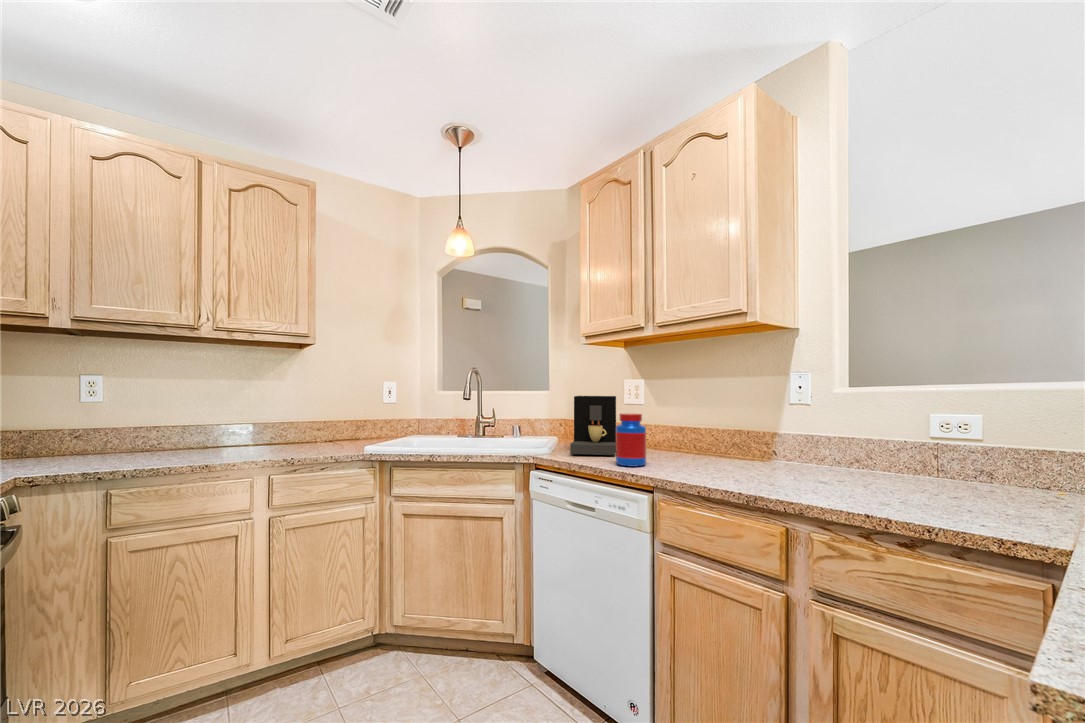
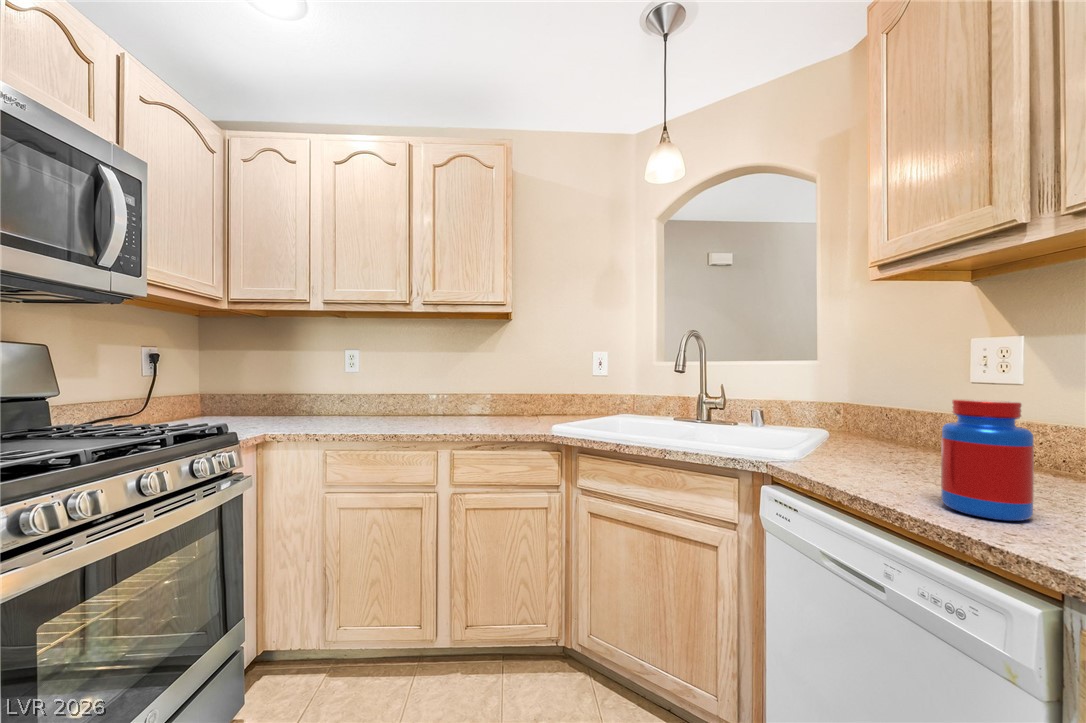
coffee maker: present [570,396,616,455] -> none [837,366,946,480]

